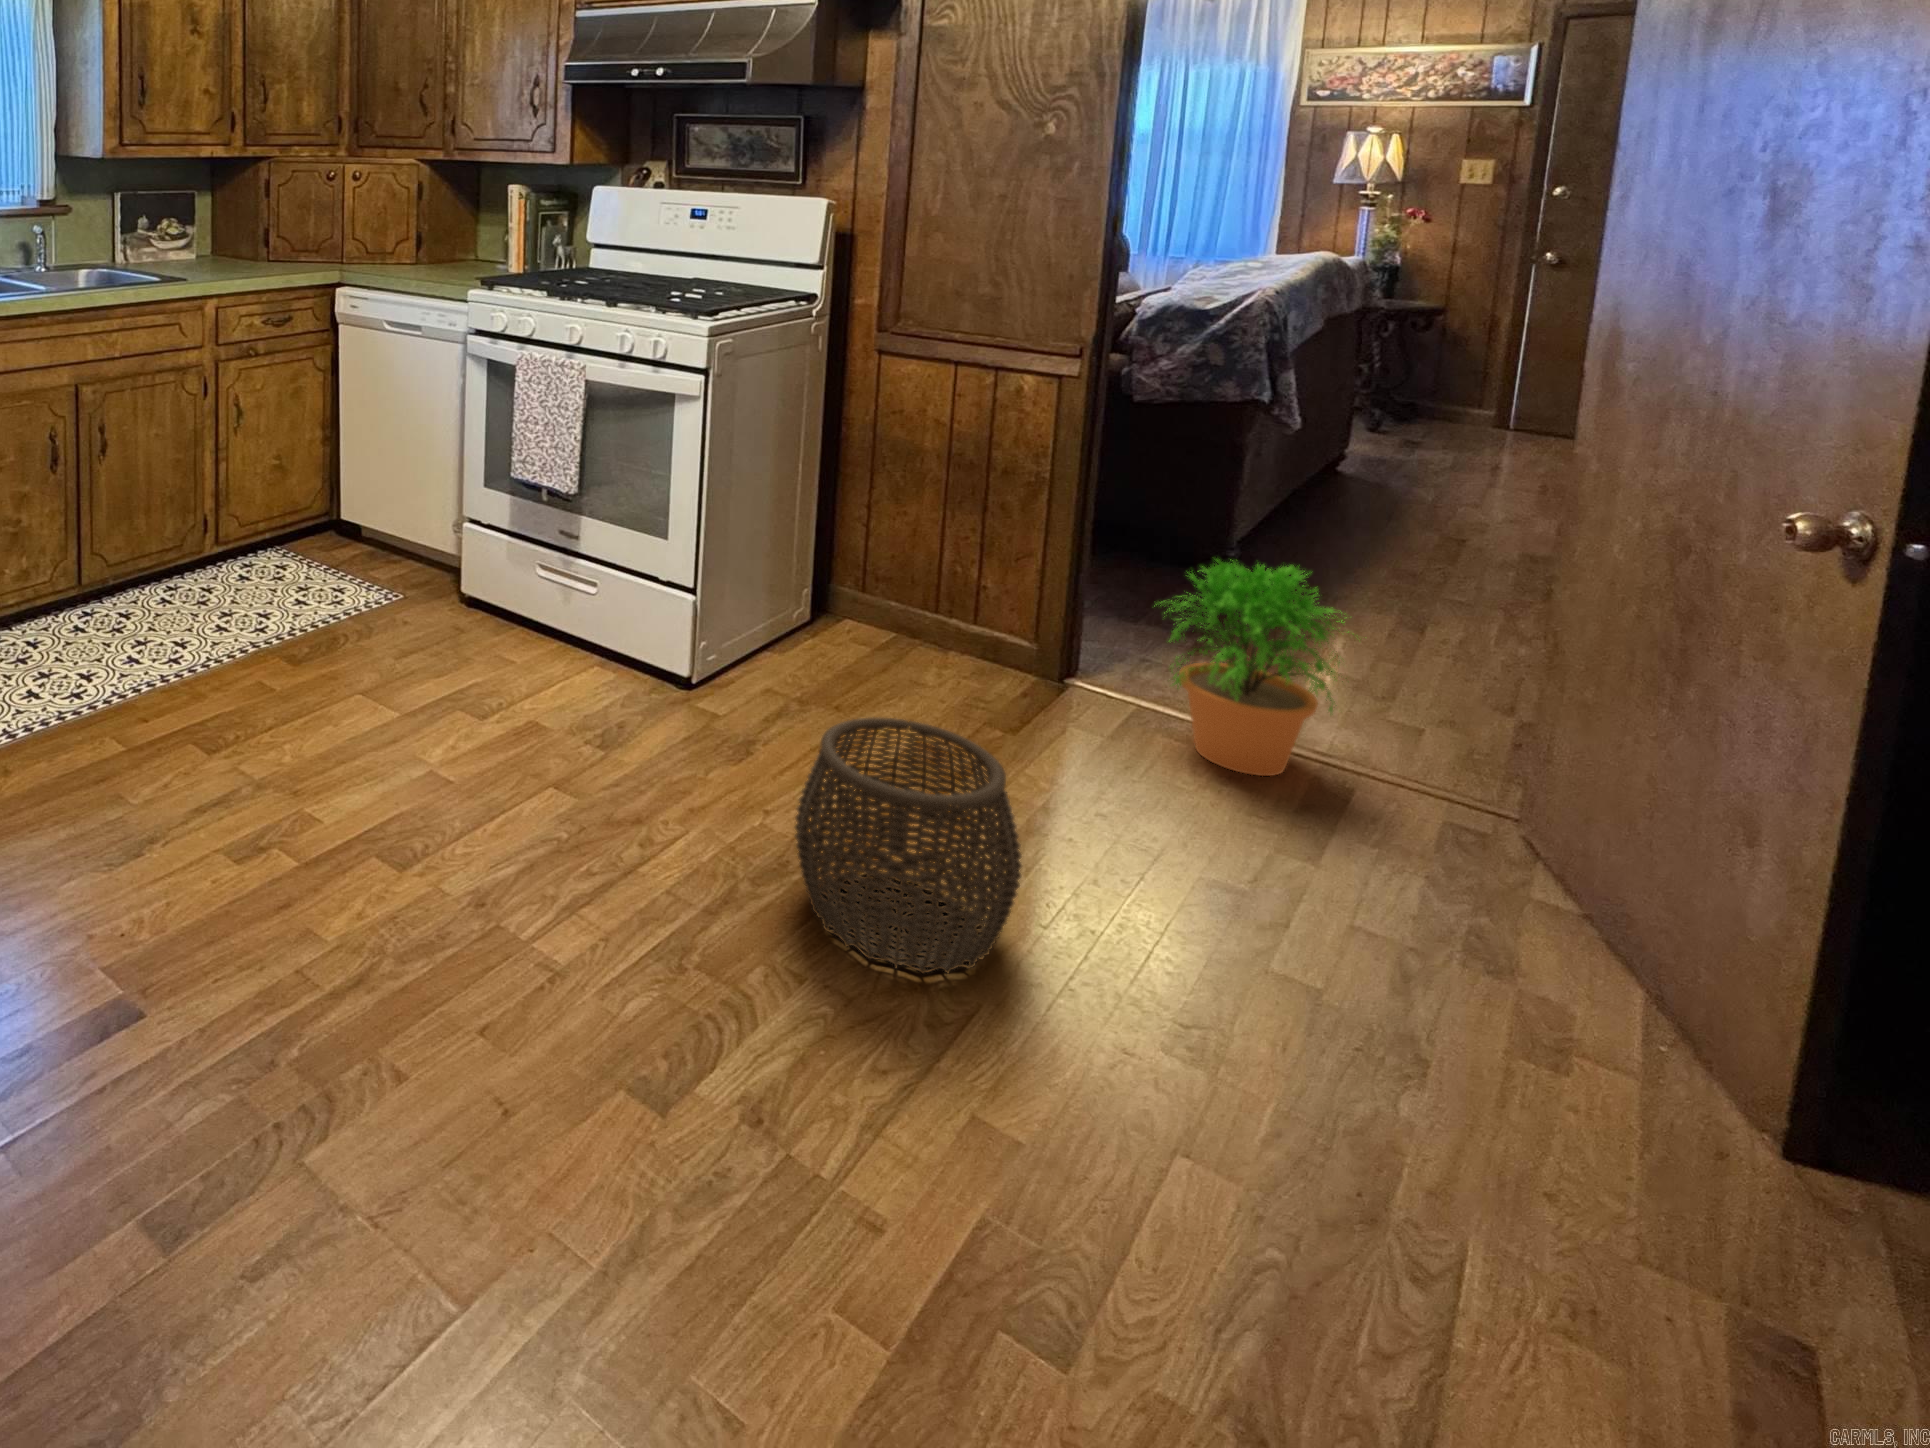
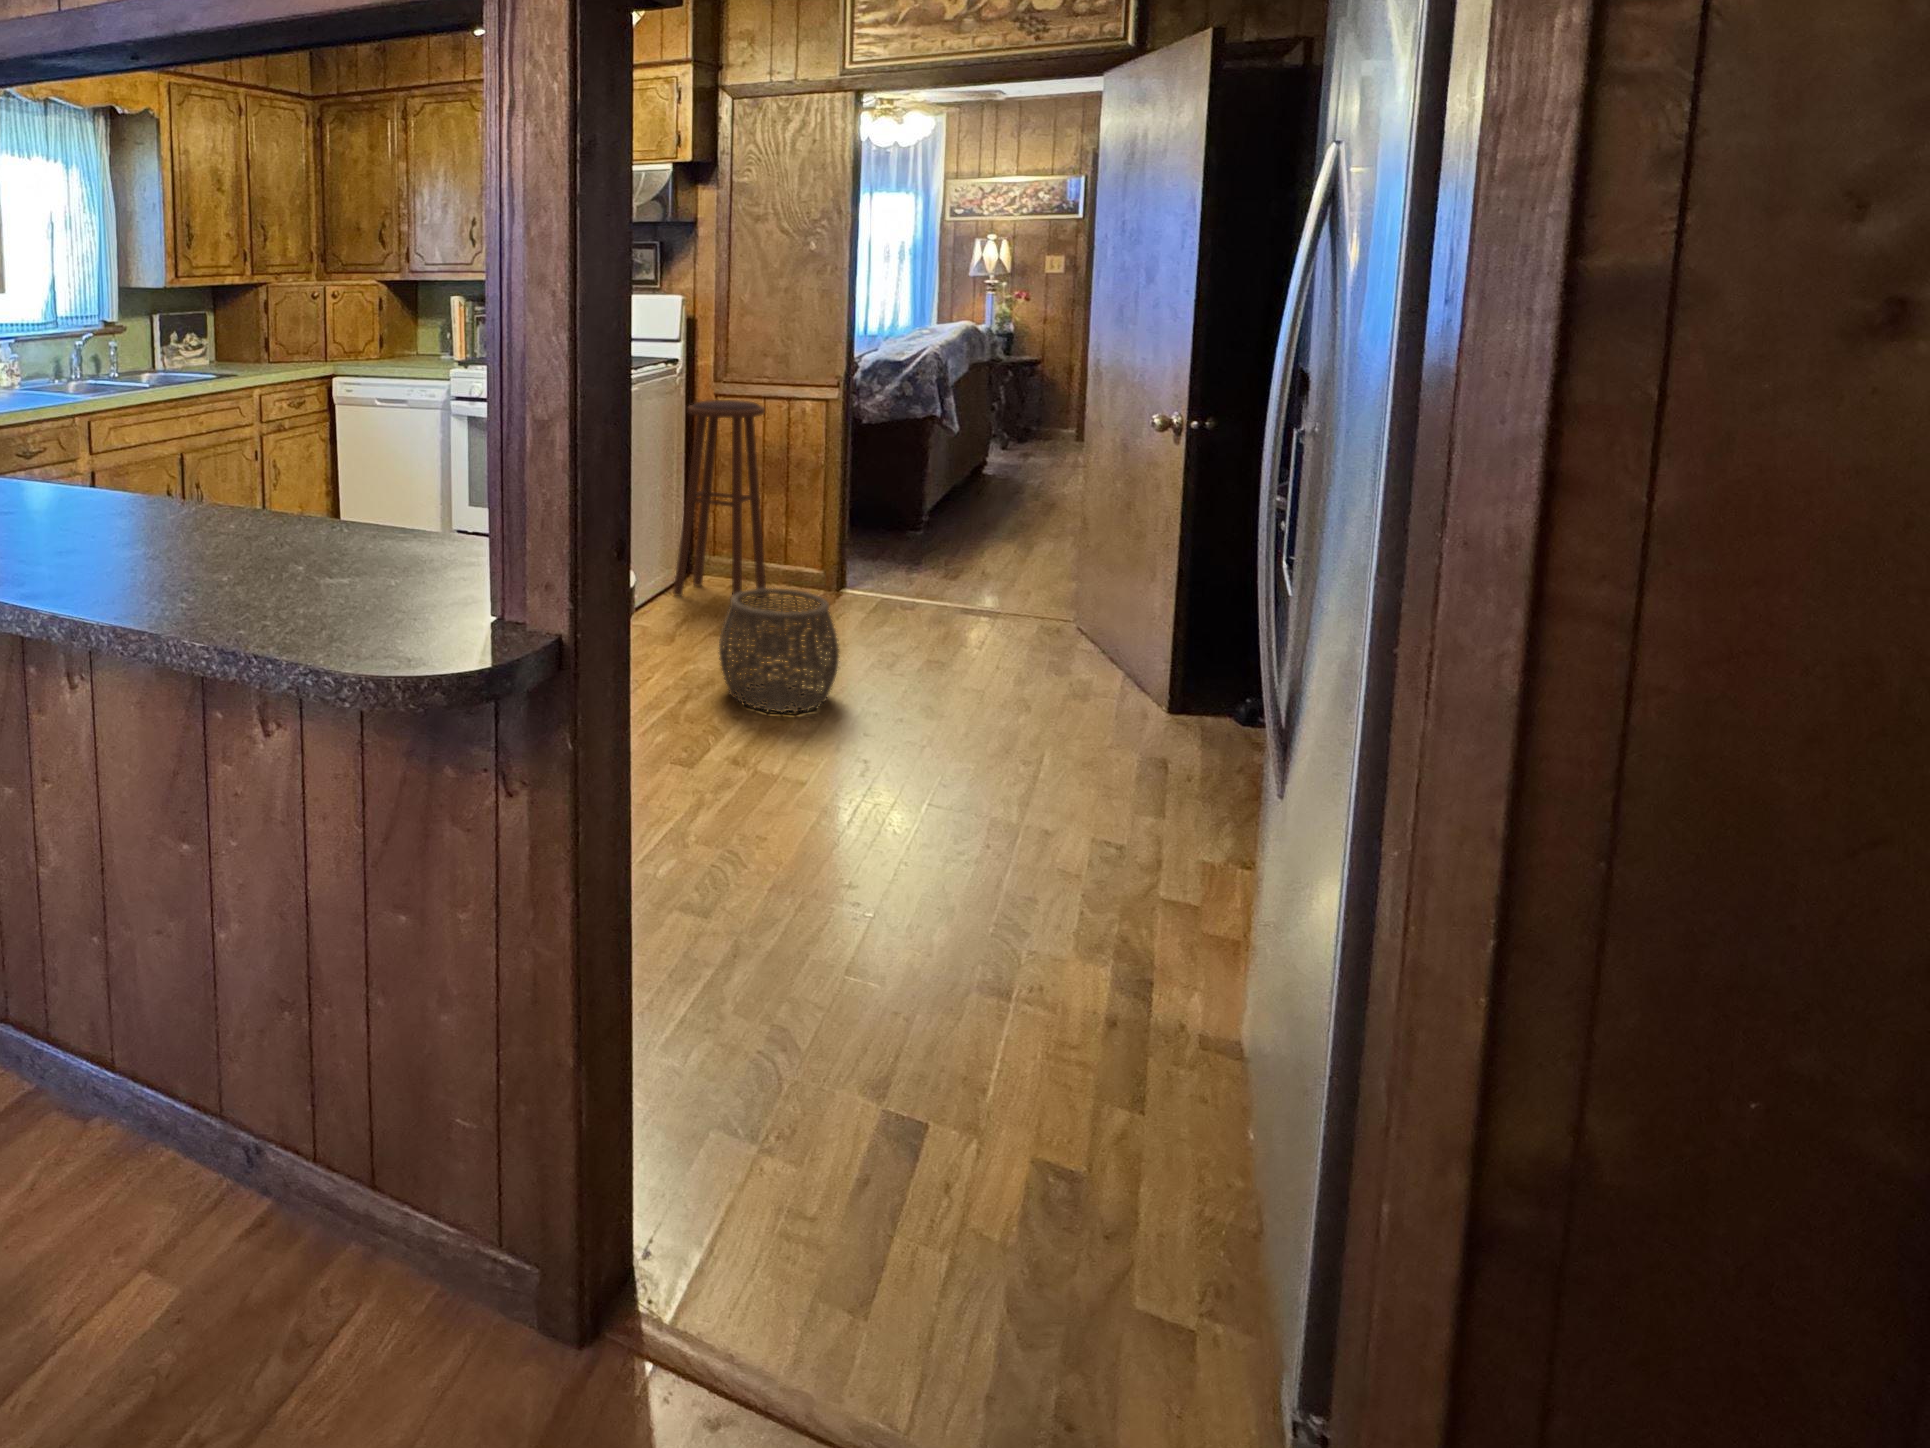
stool: none [787,362,952,691] -> present [673,400,766,601]
potted plant: present [1160,560,1354,776] -> none [886,494,1000,621]

